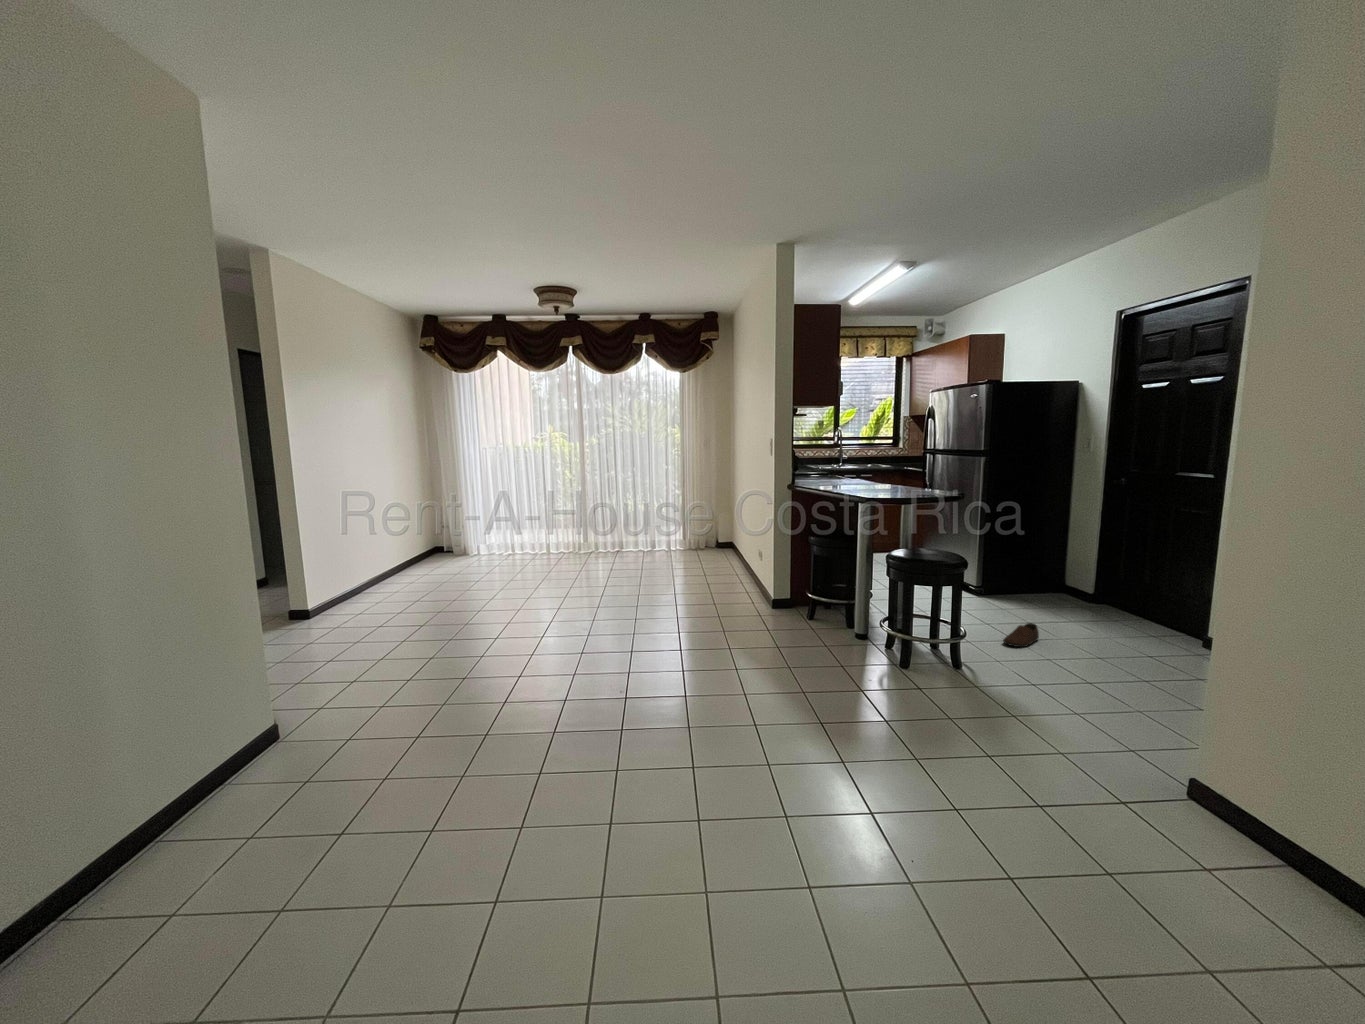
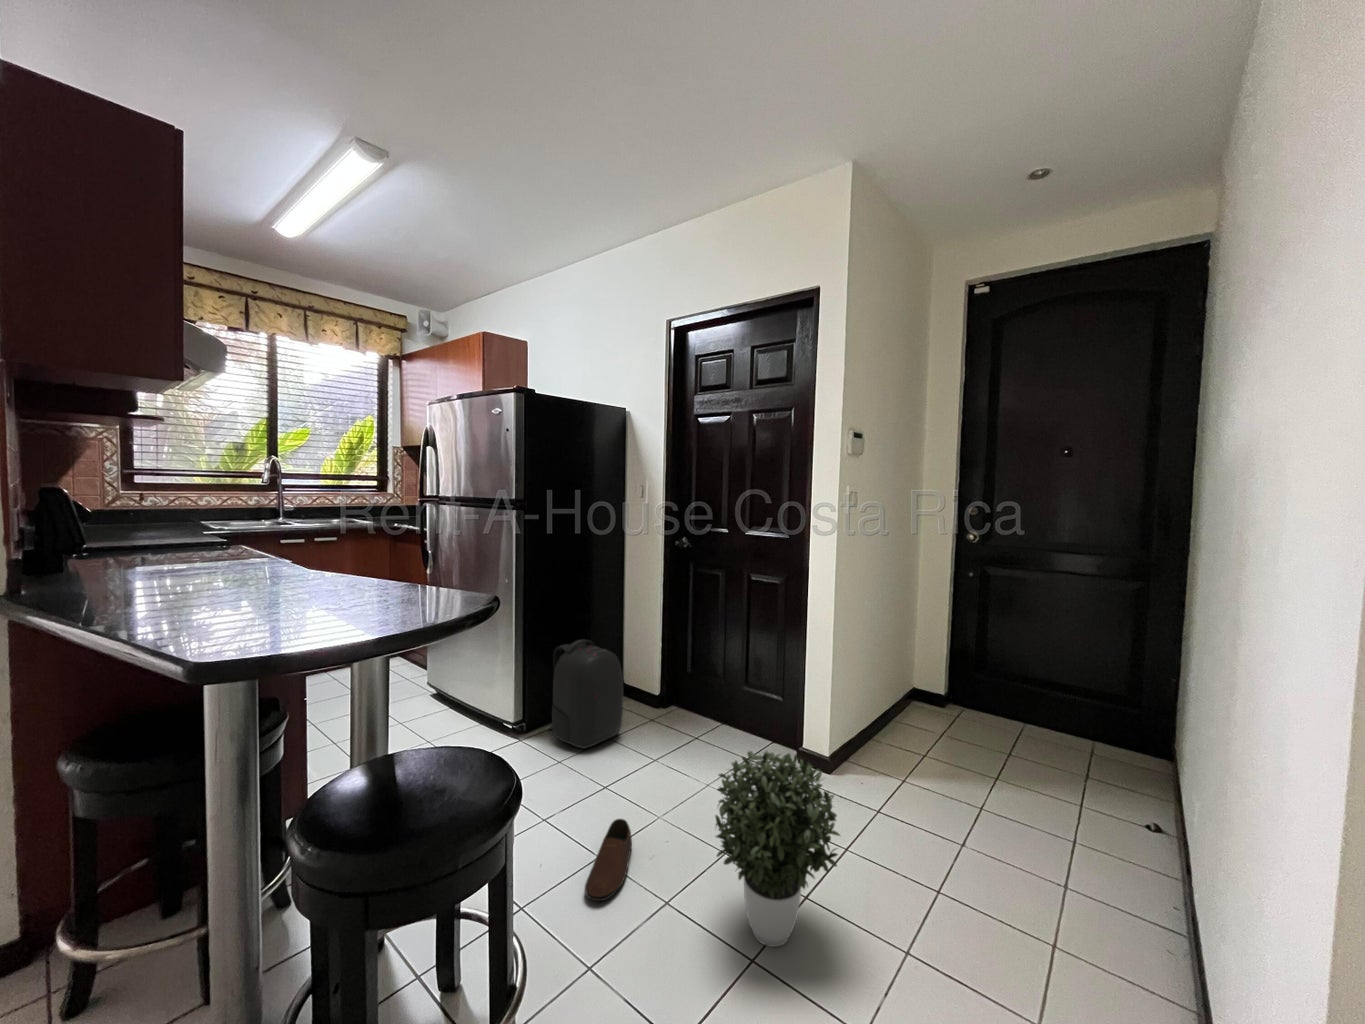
backpack: none [999,540,1058,606] -> present [548,640,623,748]
potted plant: none [1076,580,1170,684] -> present [715,751,840,947]

